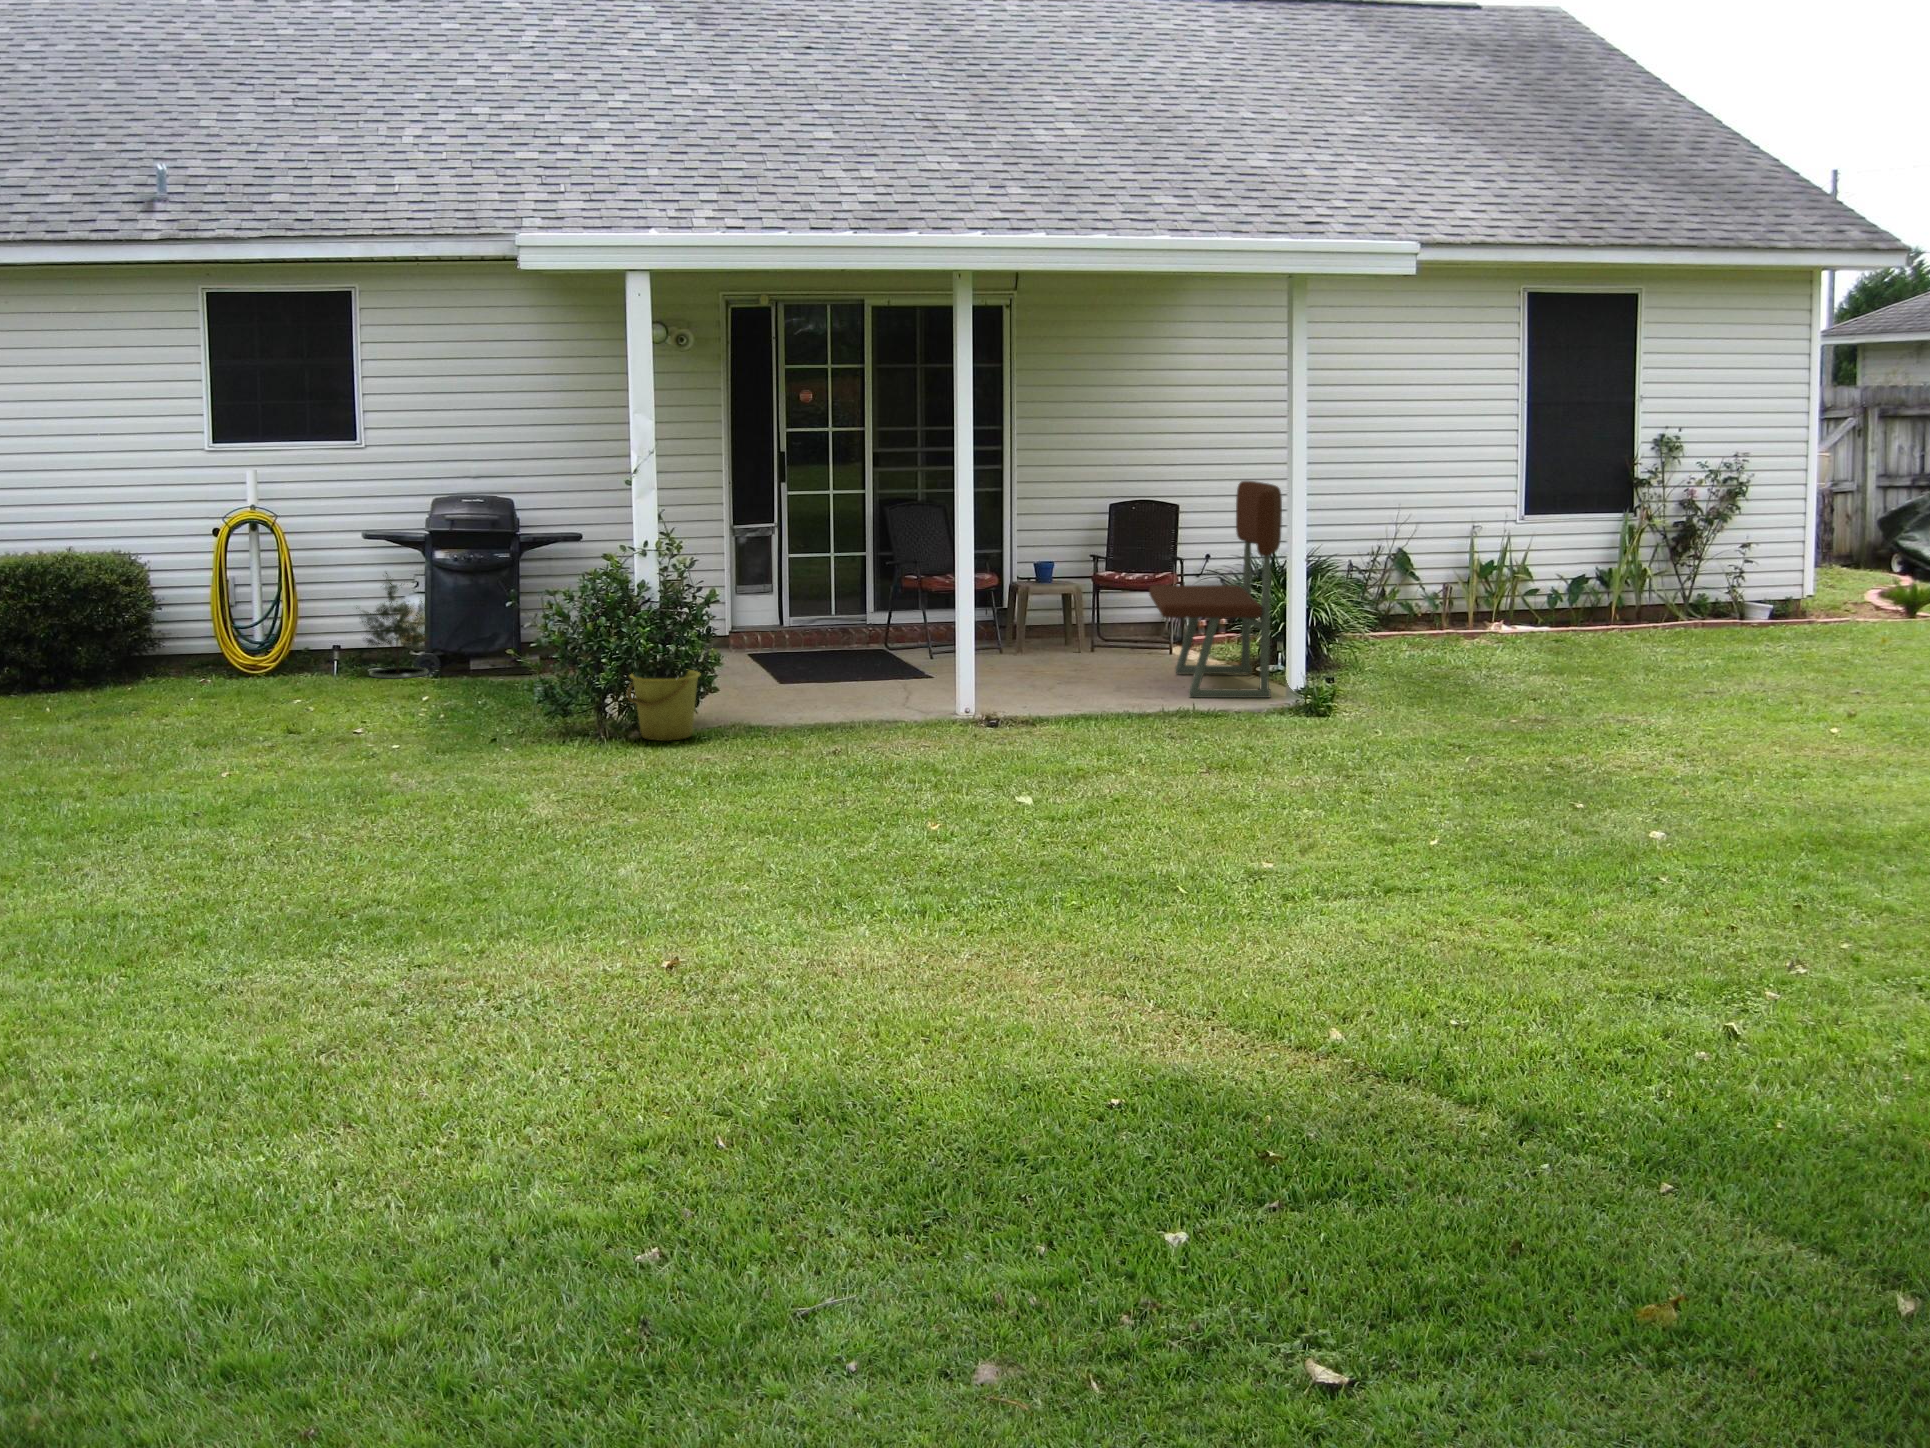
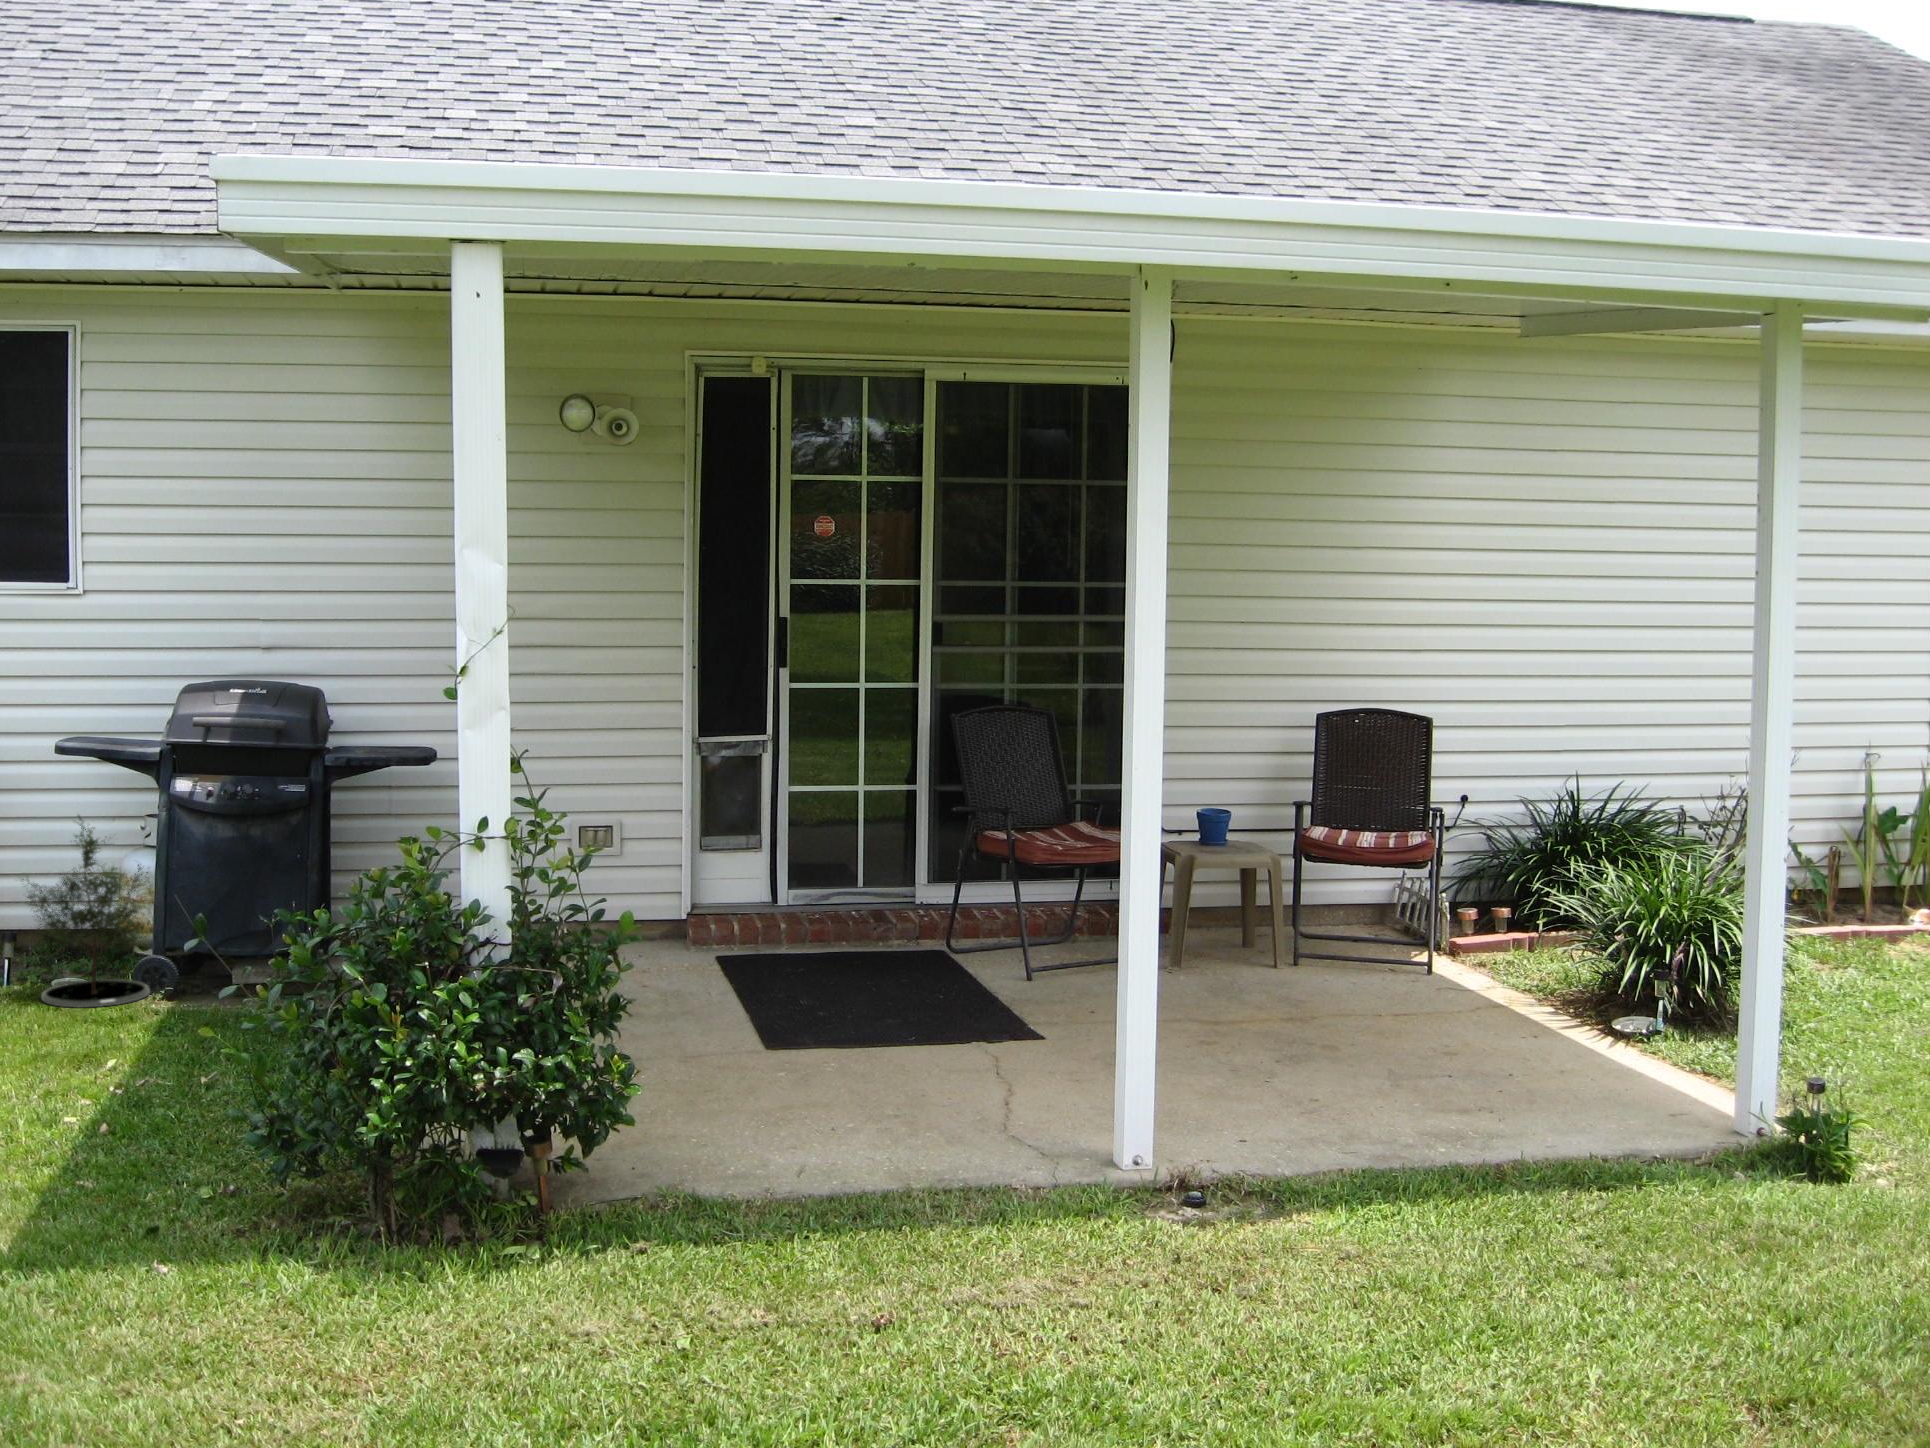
bench: present [1149,481,1282,698] -> none [1427,693,1716,1114]
bucket: present [627,670,700,741] -> none [426,1075,586,1243]

